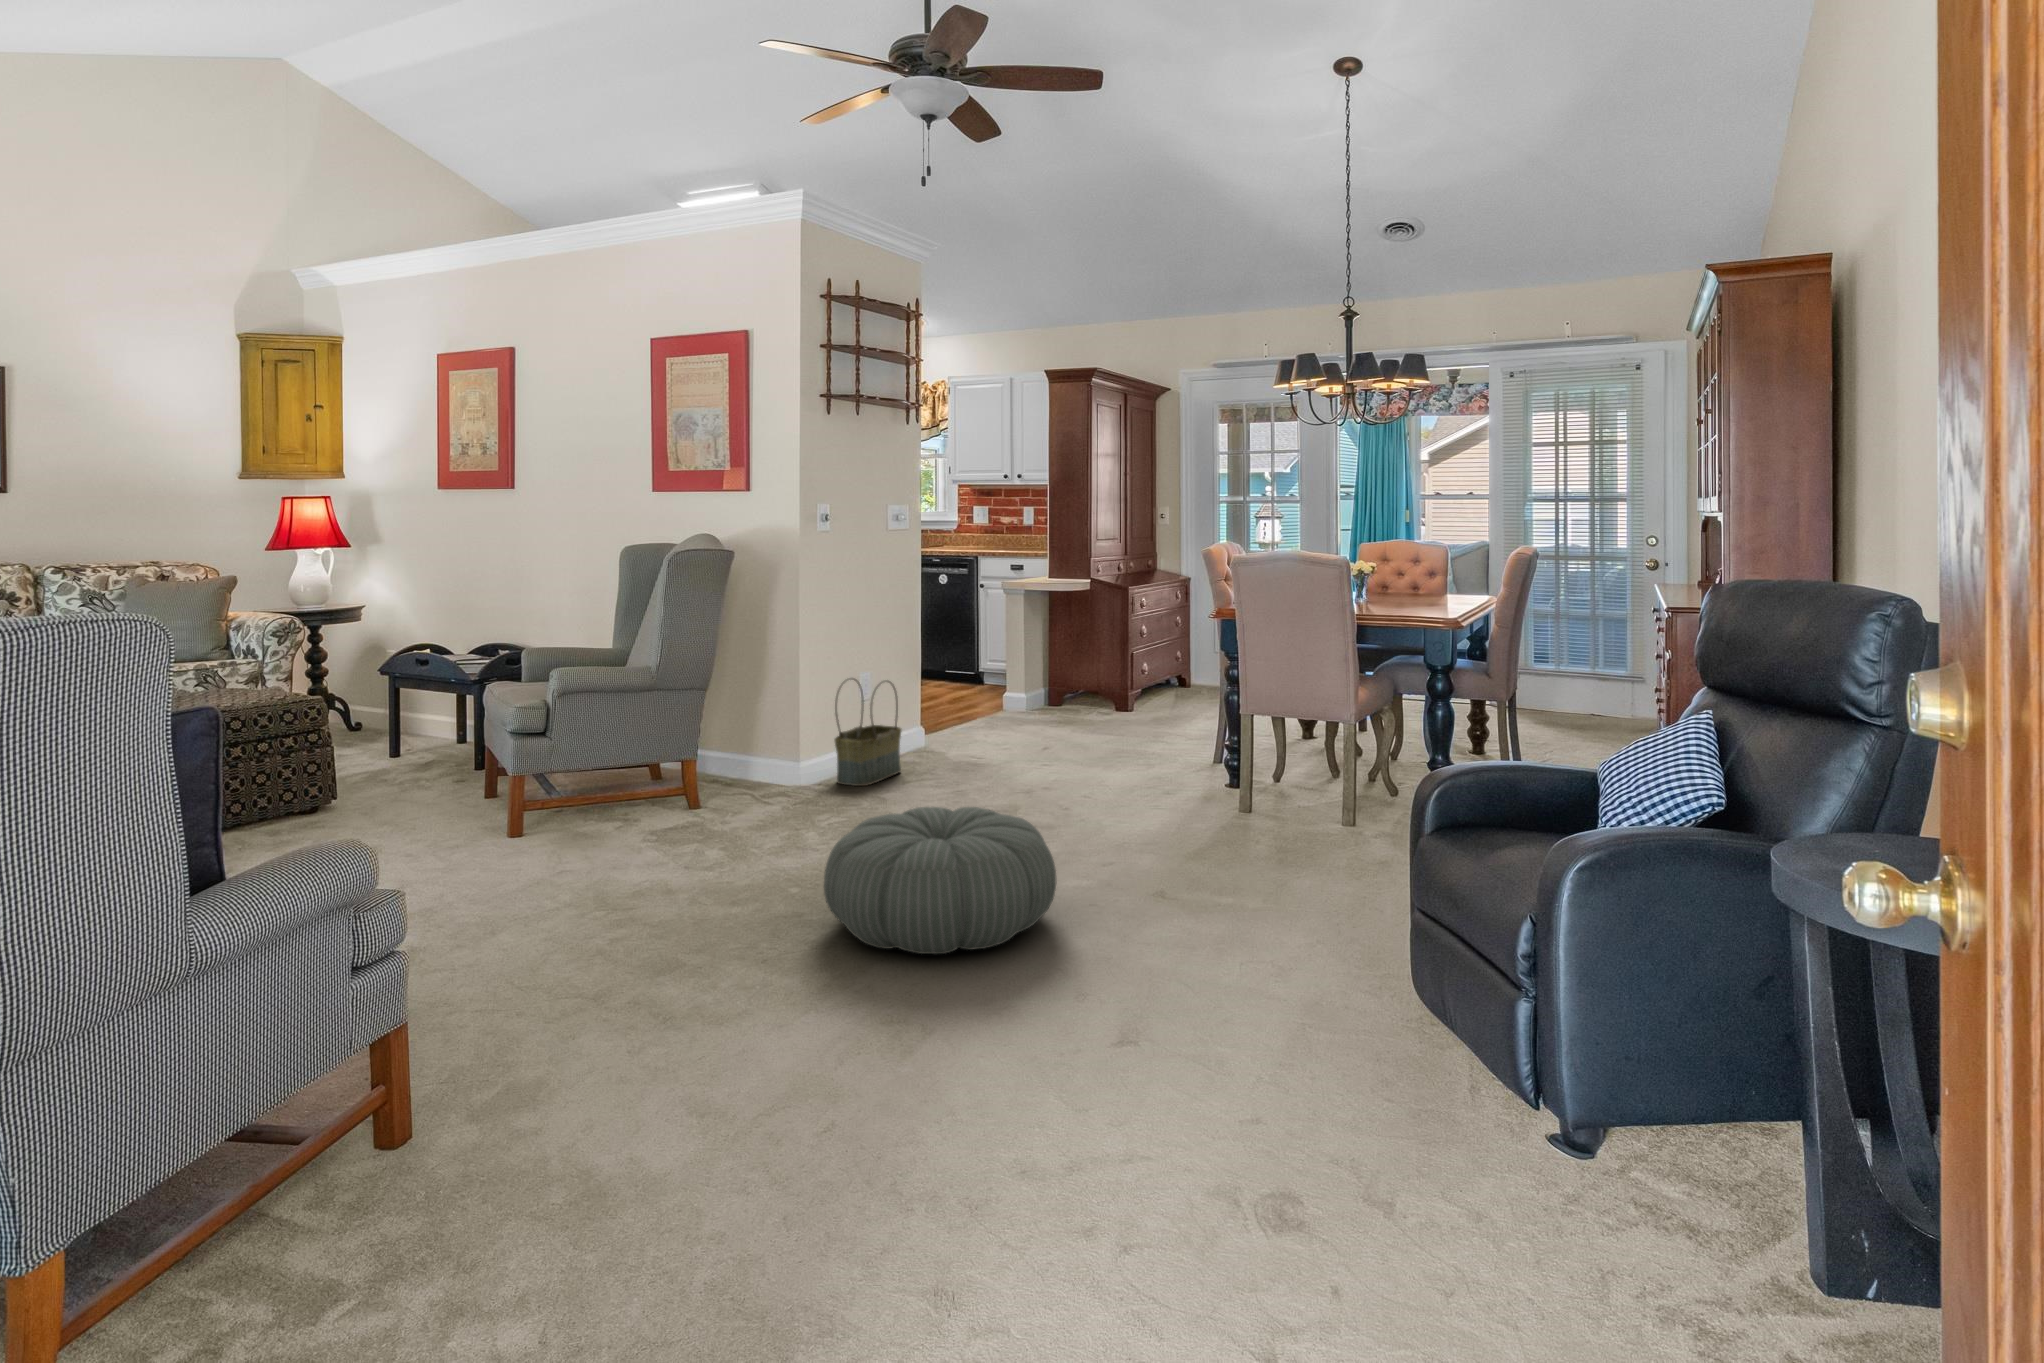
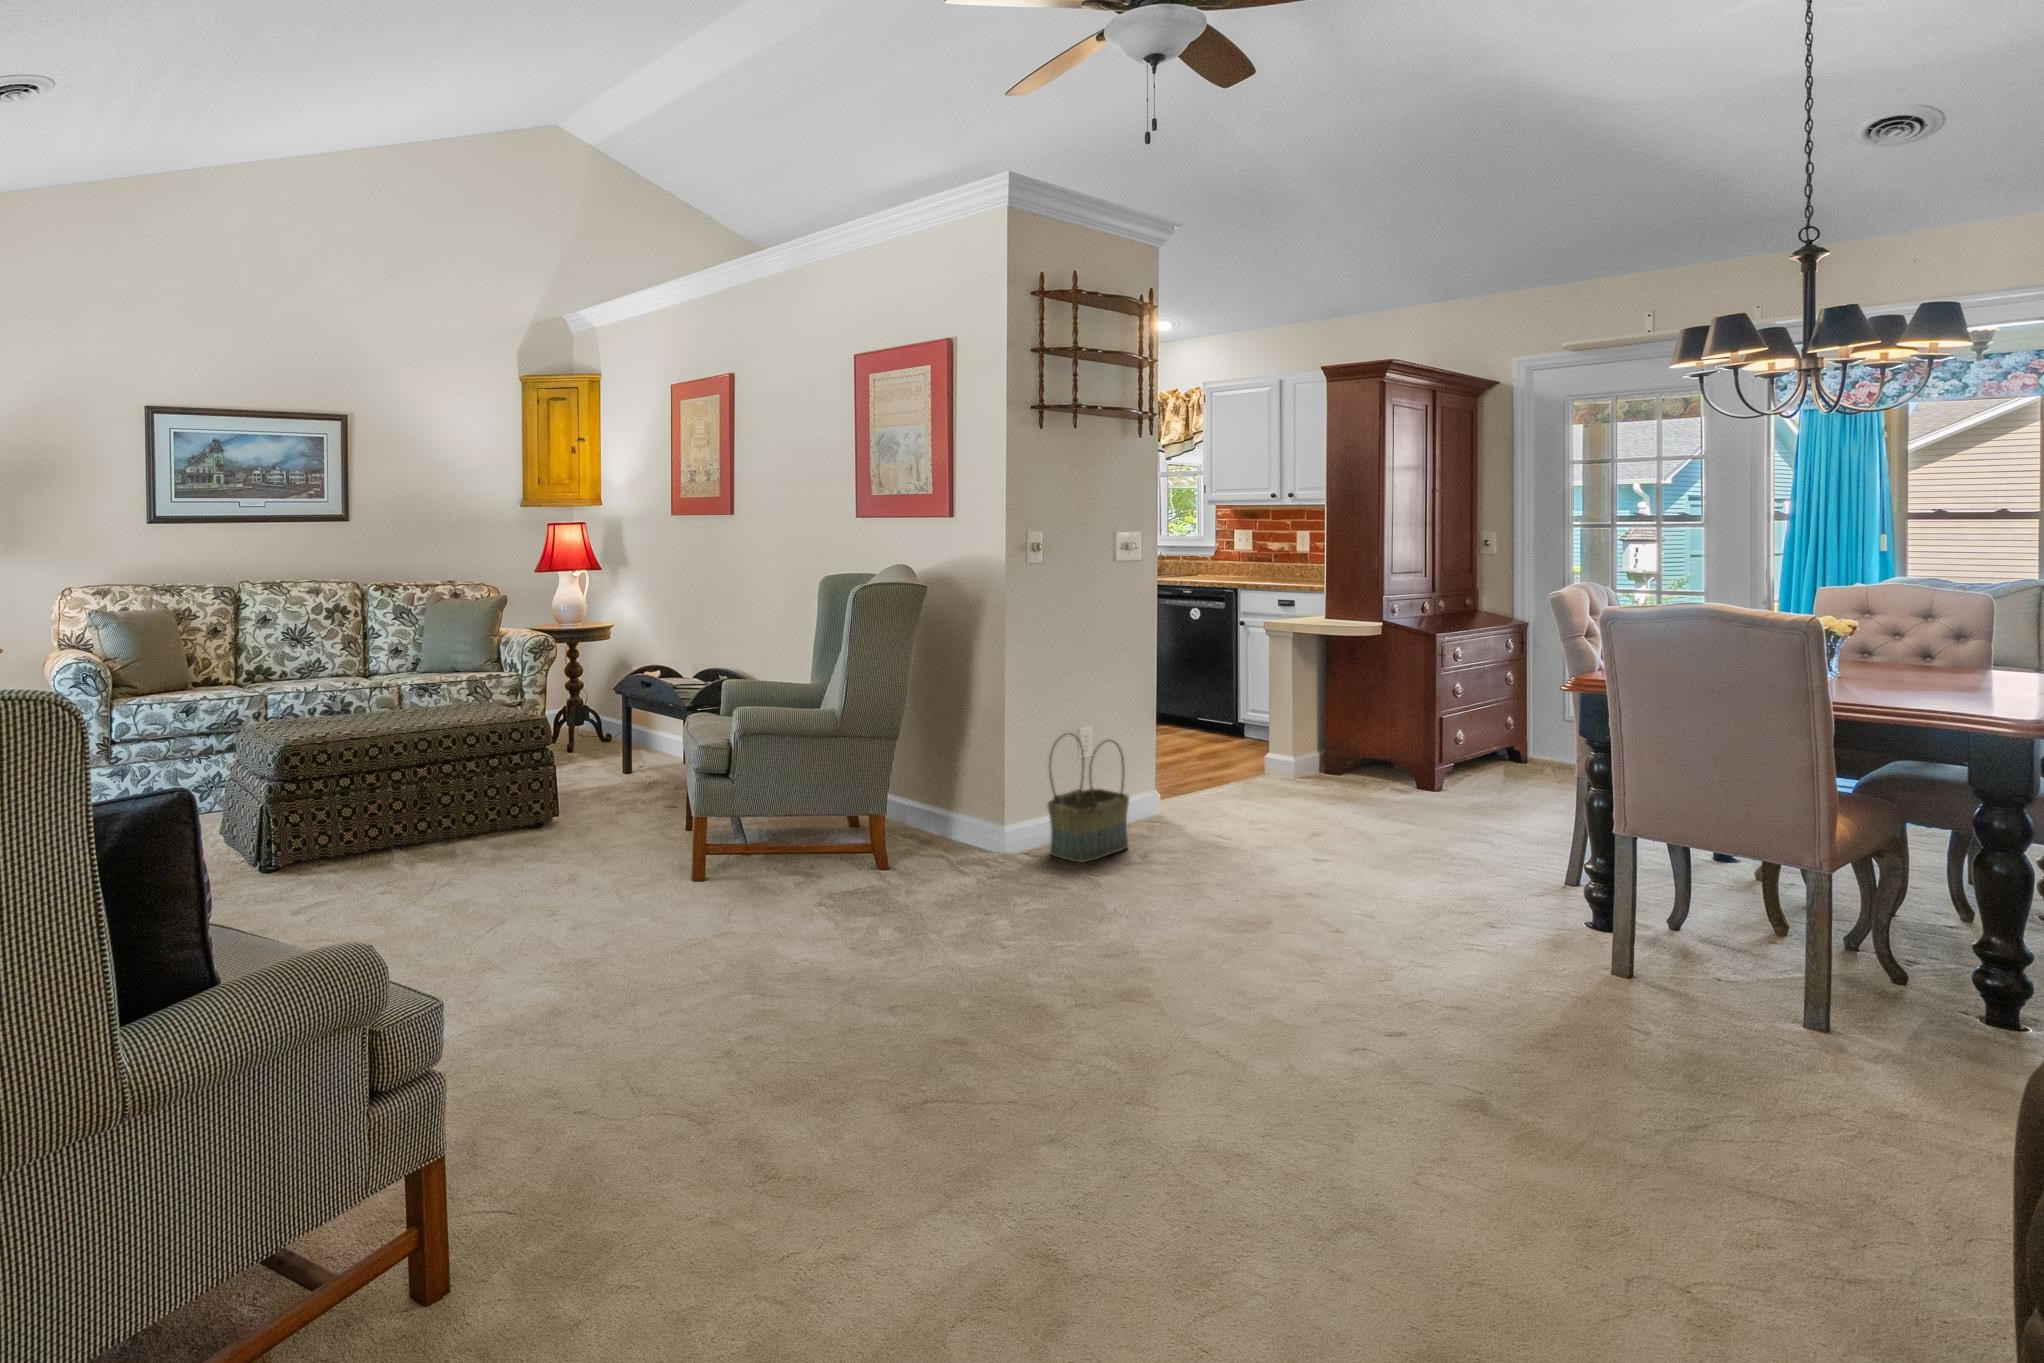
pouf: present [824,807,1057,954] -> none [993,931,1317,1160]

